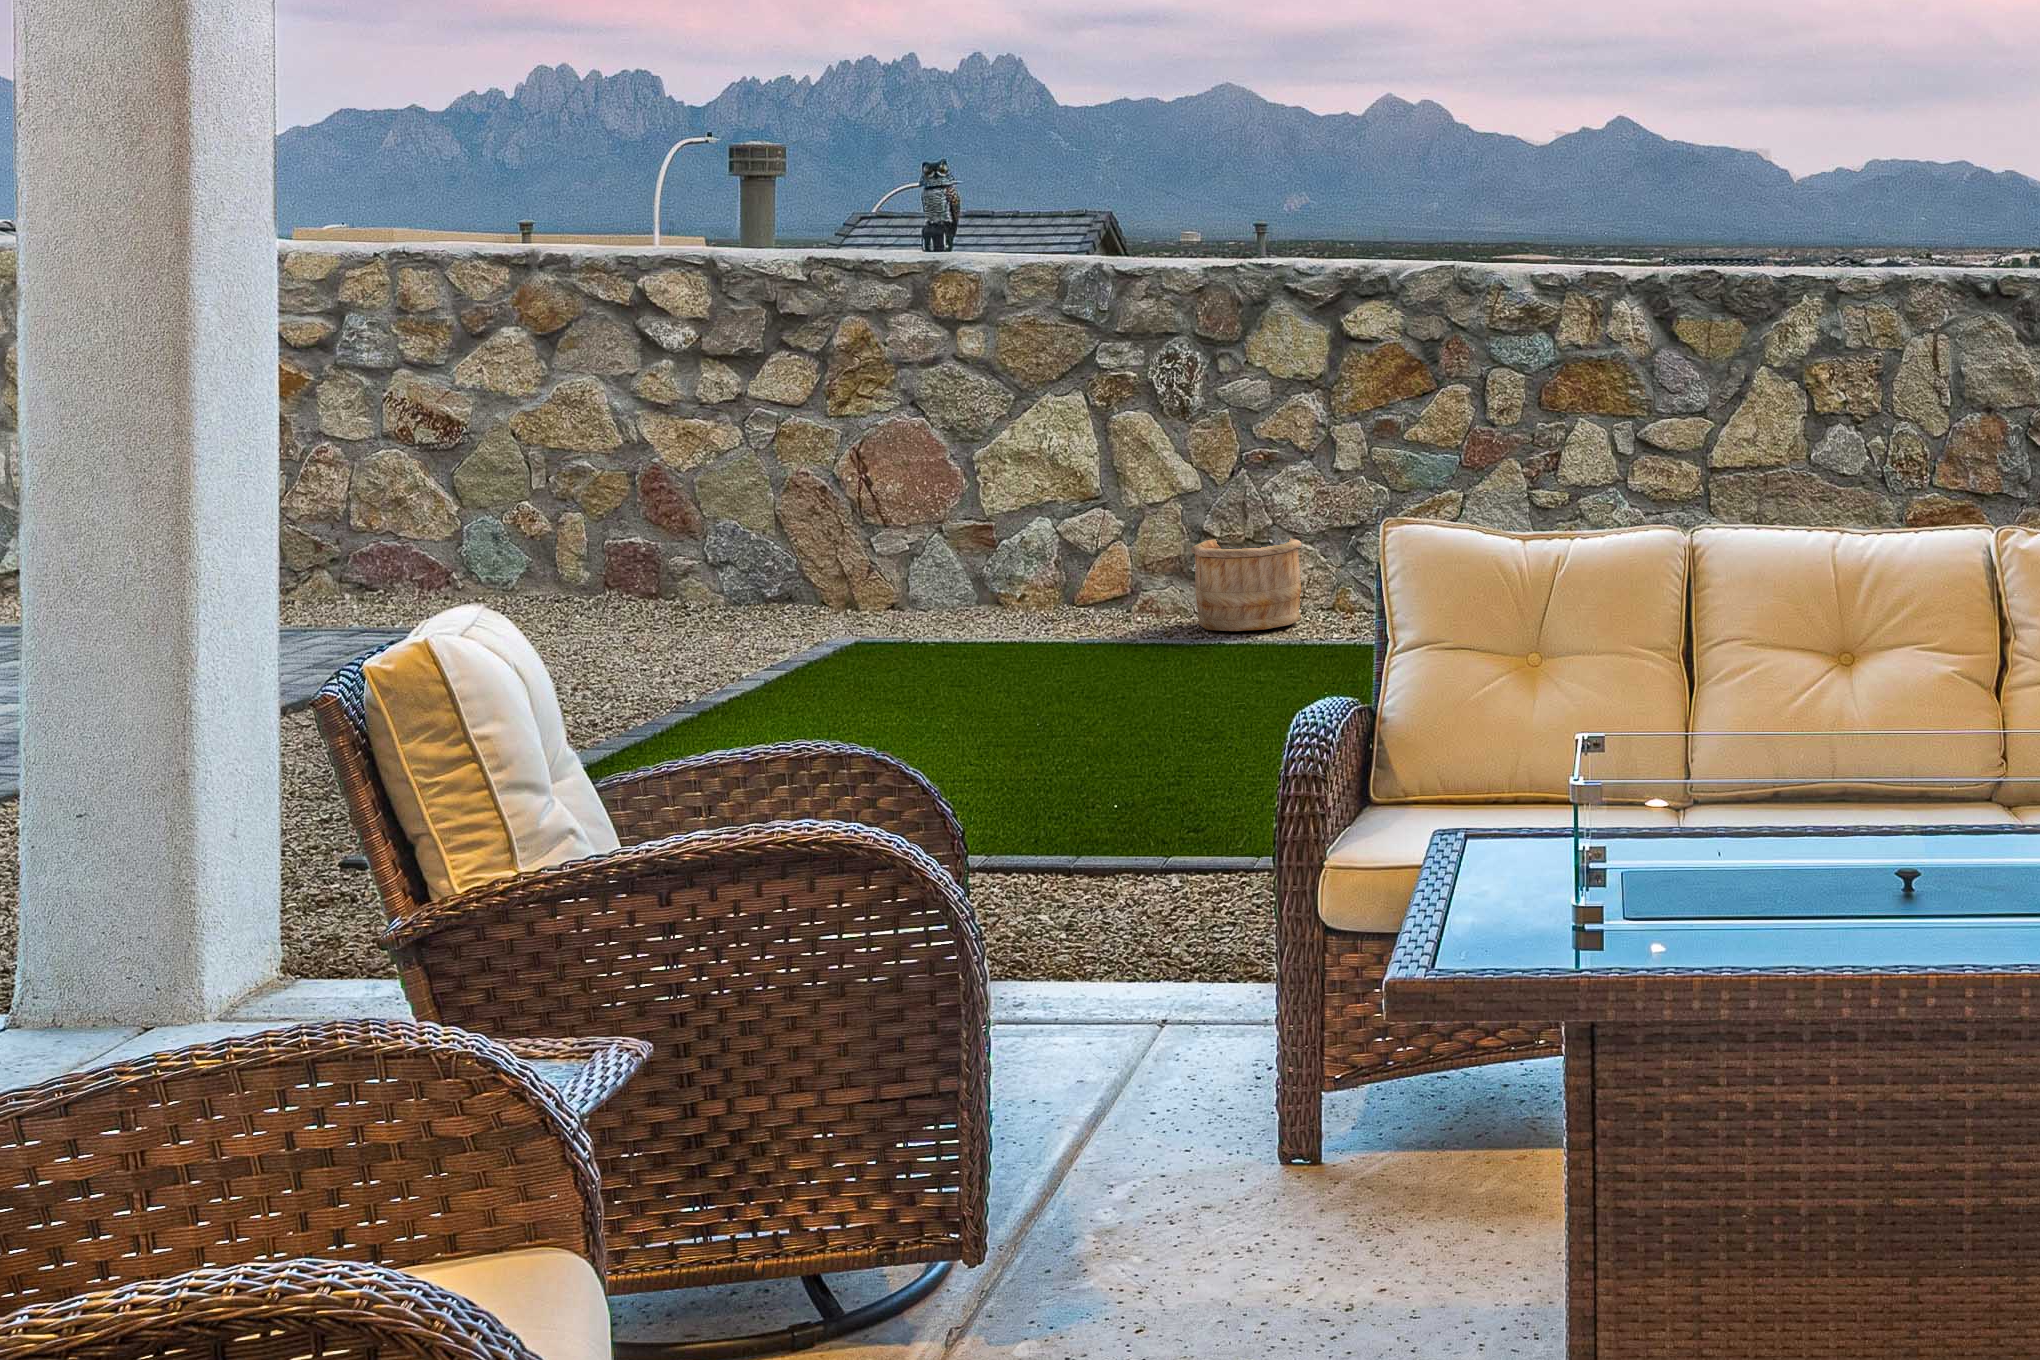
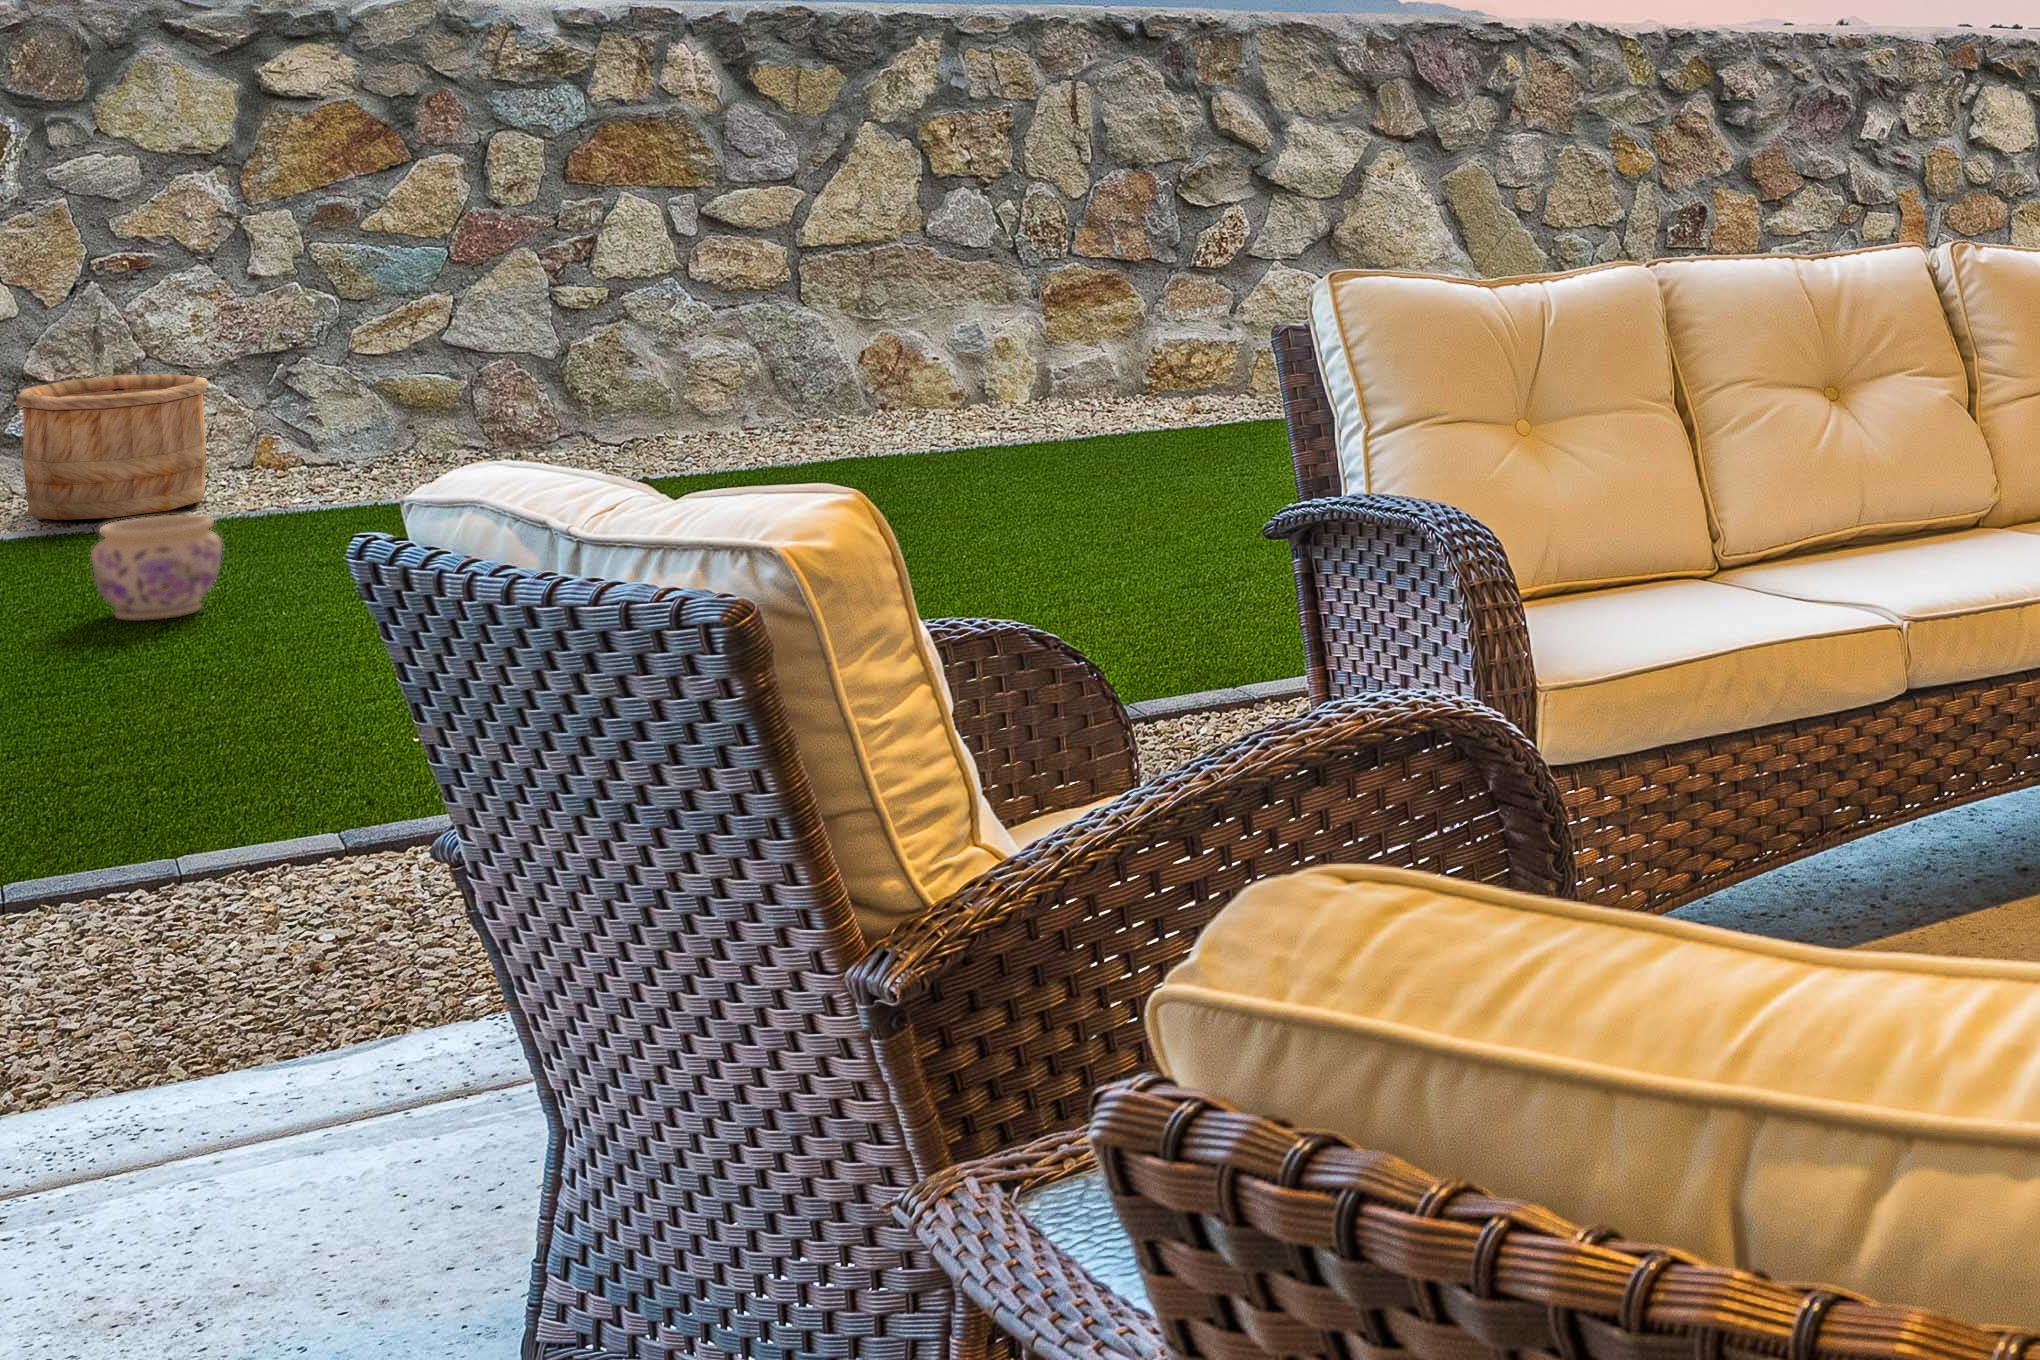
planter: none [1118,635,1191,704] -> present [91,515,222,621]

